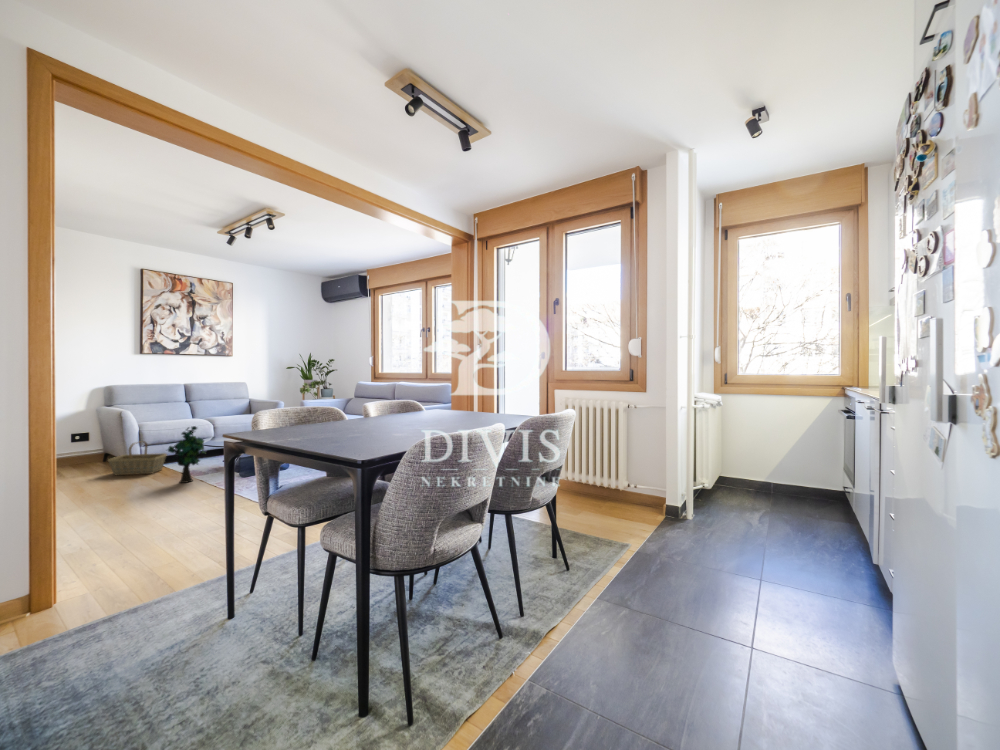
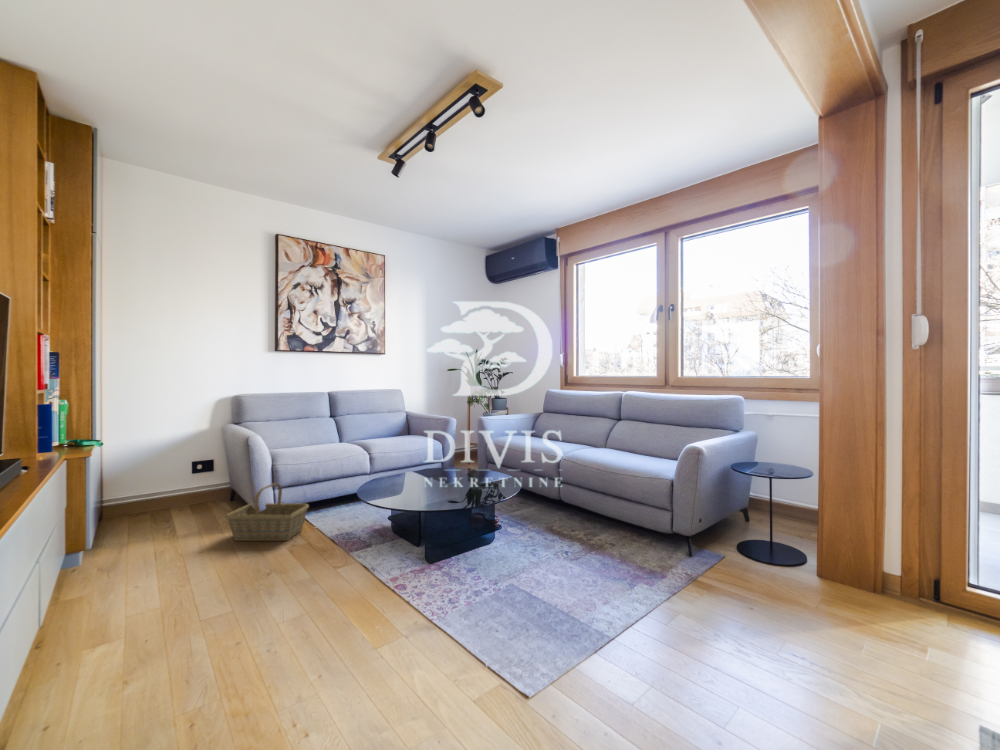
decorative plant: present [168,426,206,483] -> none [308,467,373,576]

